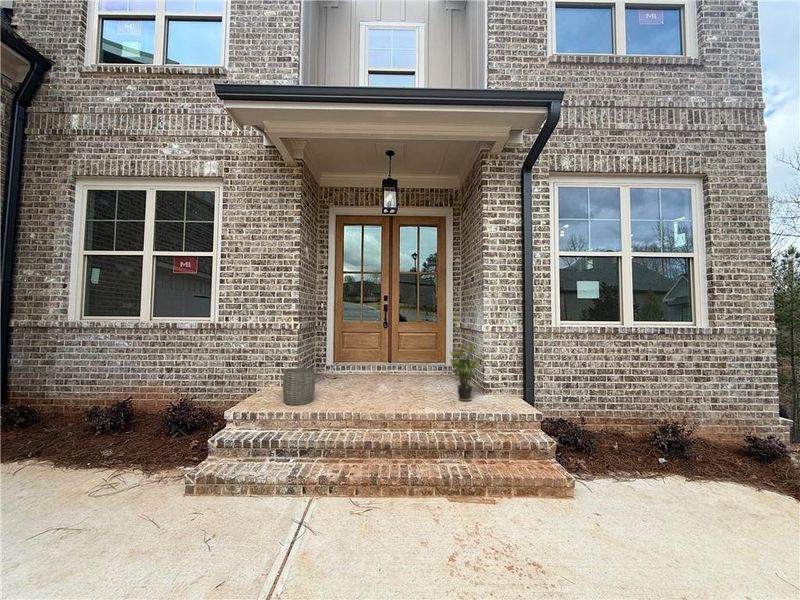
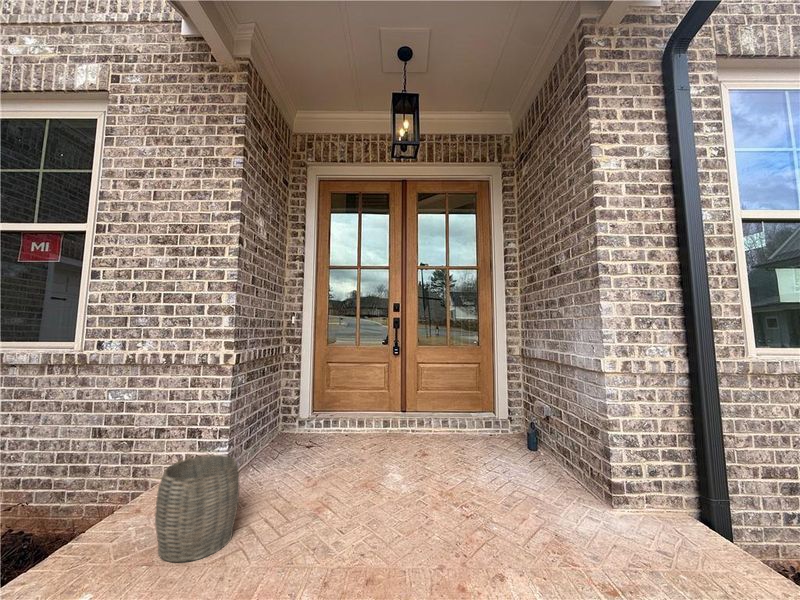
potted plant: present [450,343,479,401] -> none [543,397,614,544]

